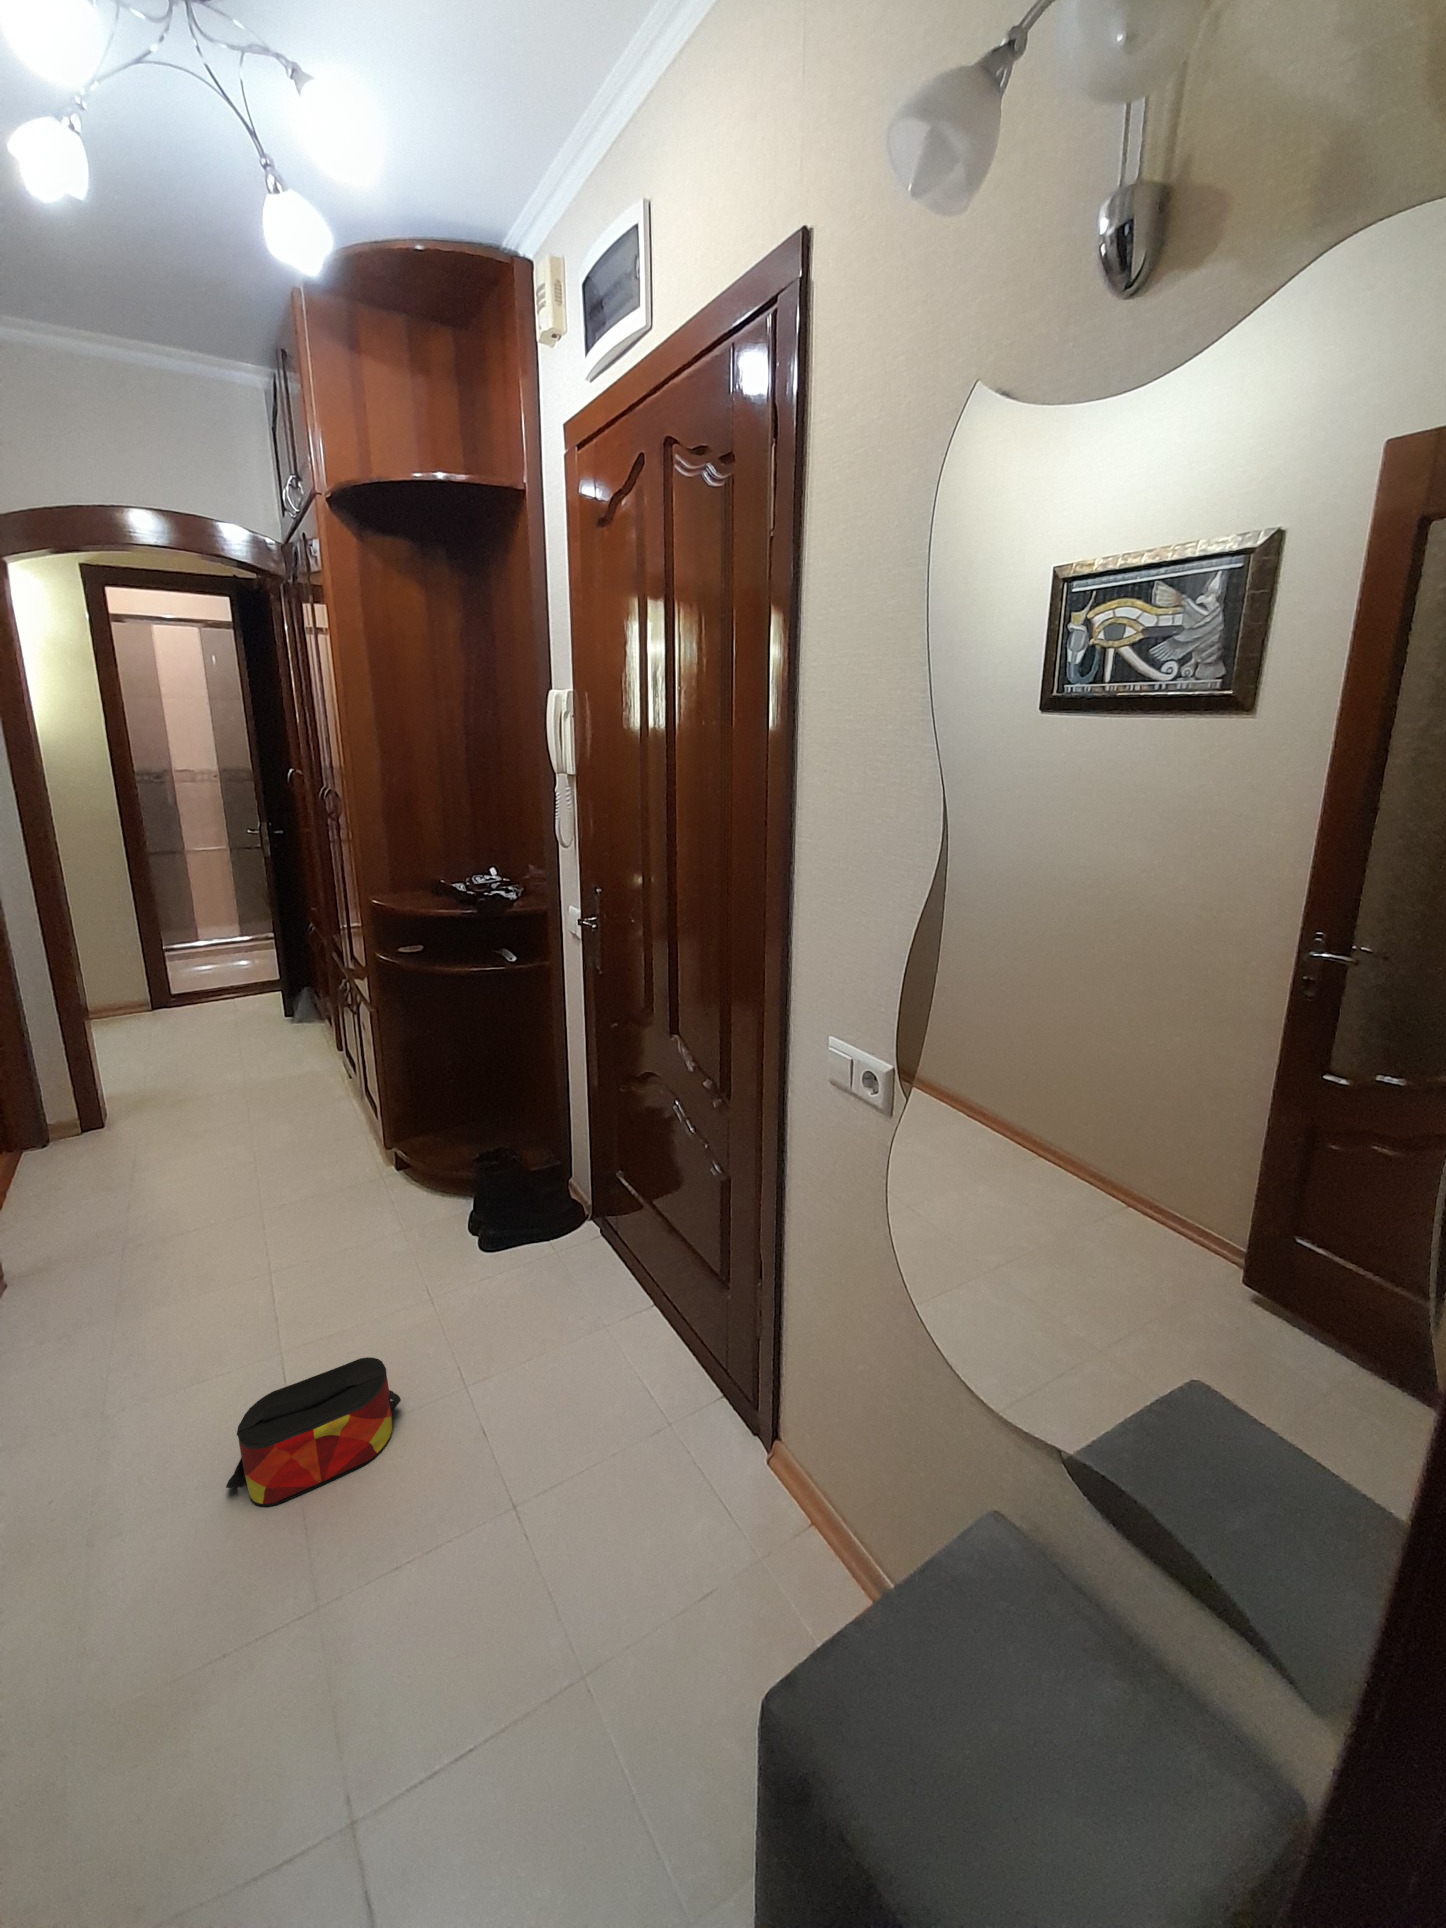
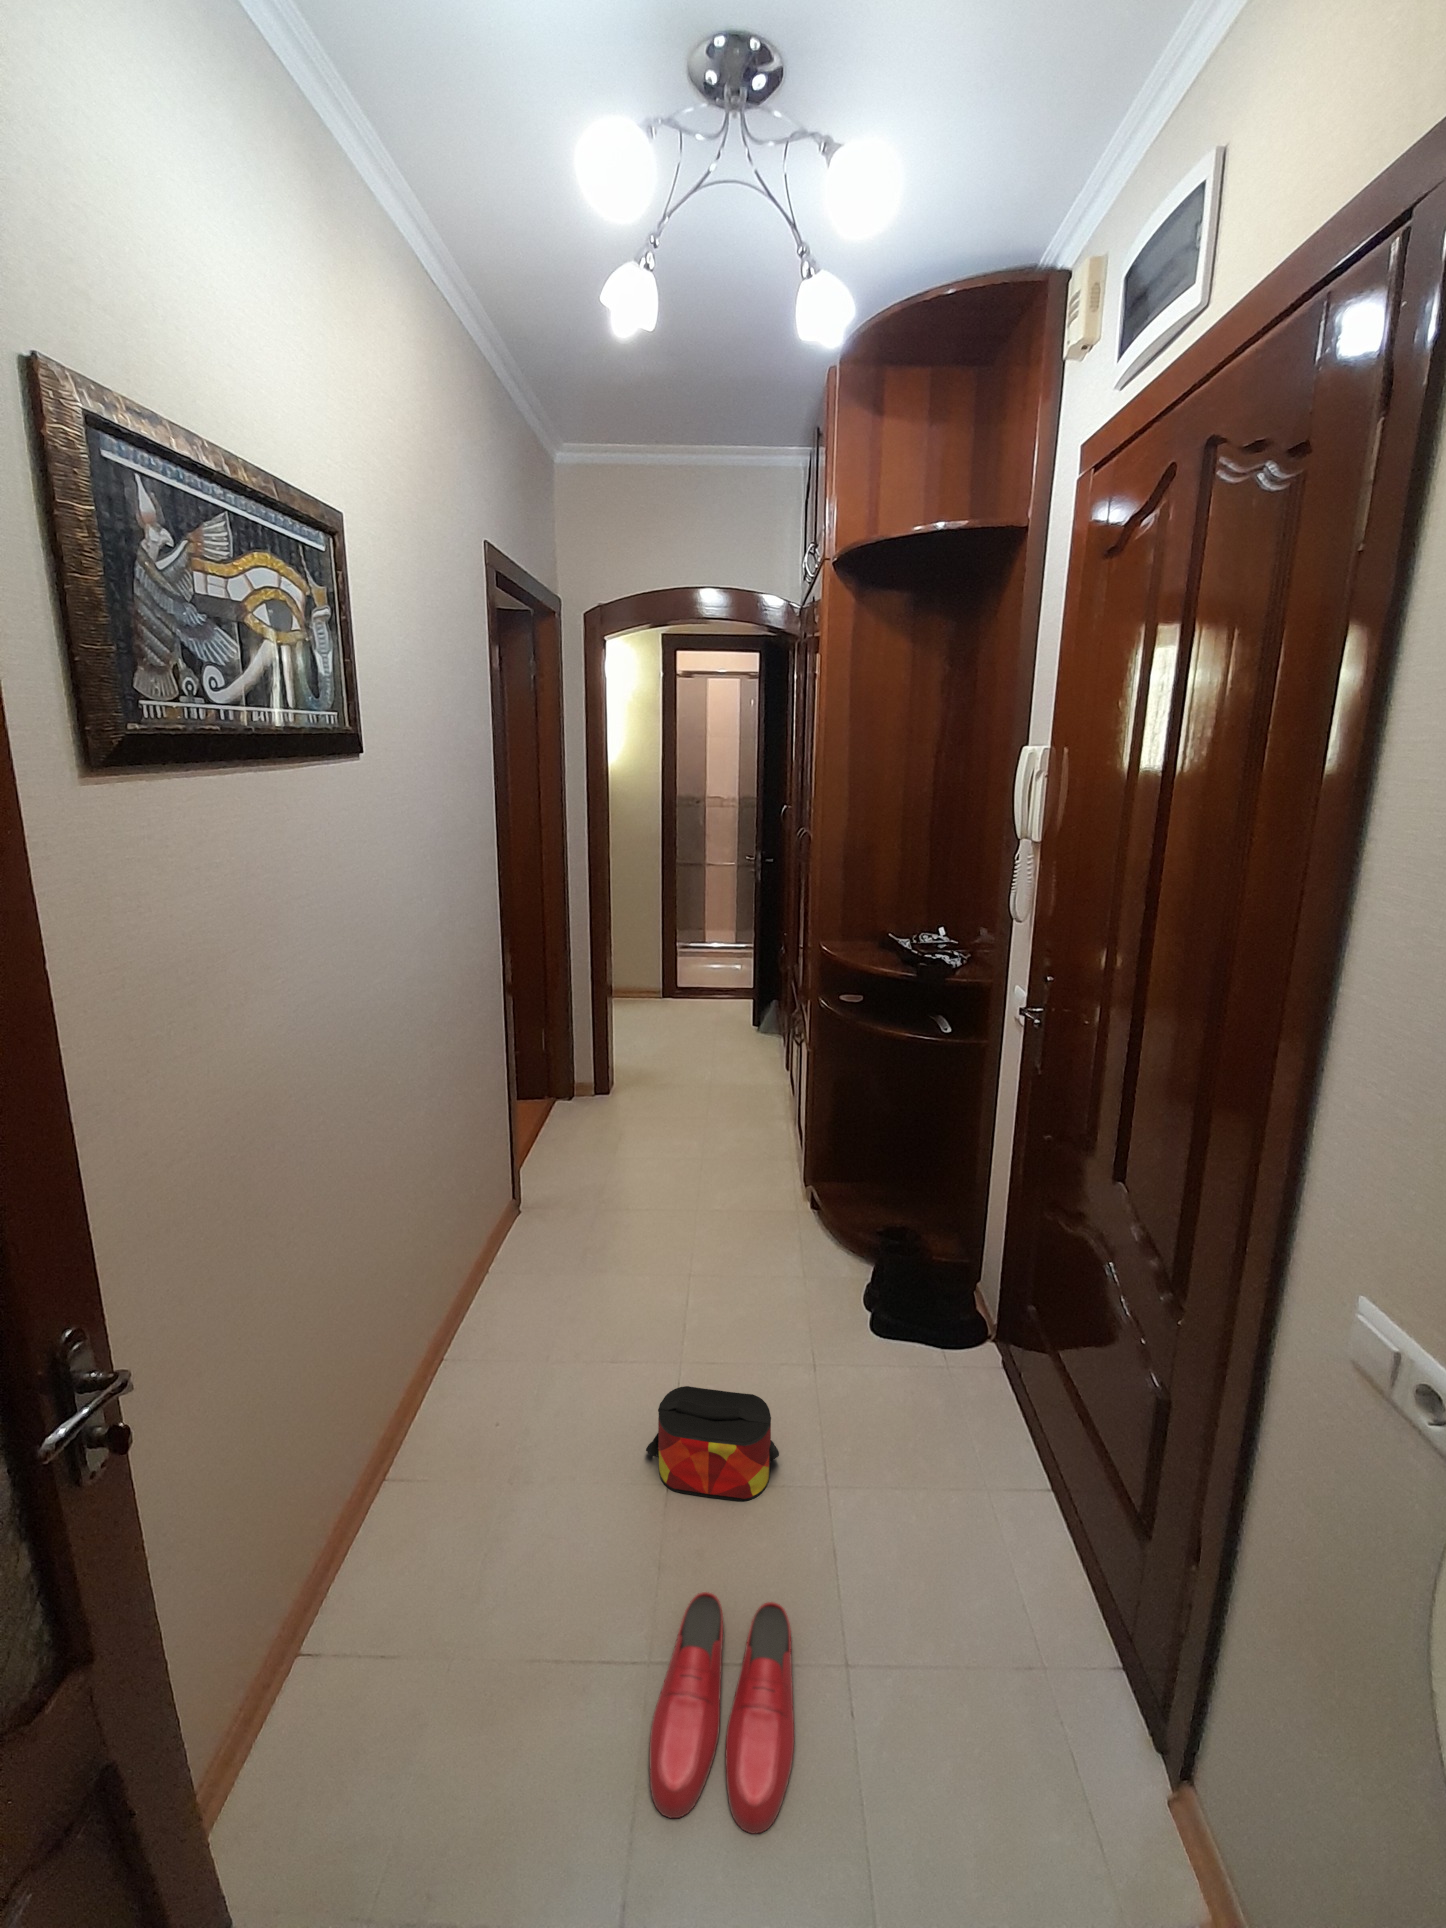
slippers: none [293,1525,465,1806] -> present [649,1592,794,1834]

